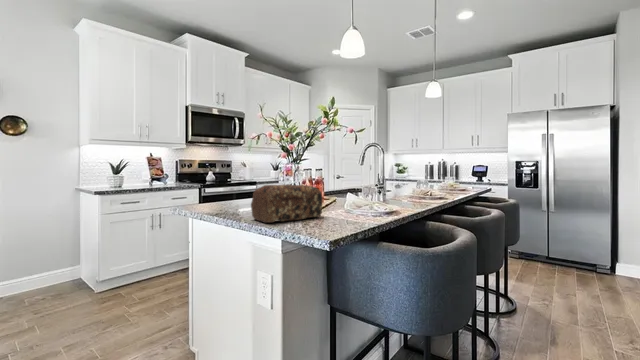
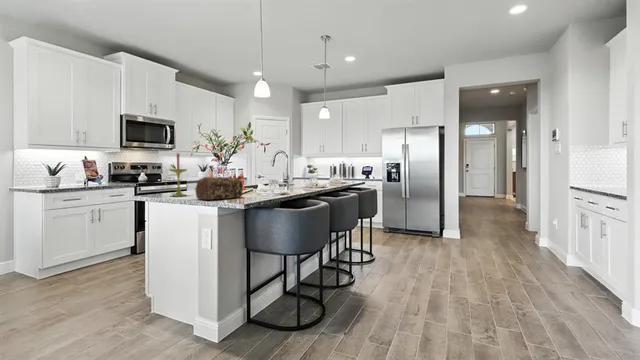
candle: none [213,146,245,211] -> present [170,154,187,196]

